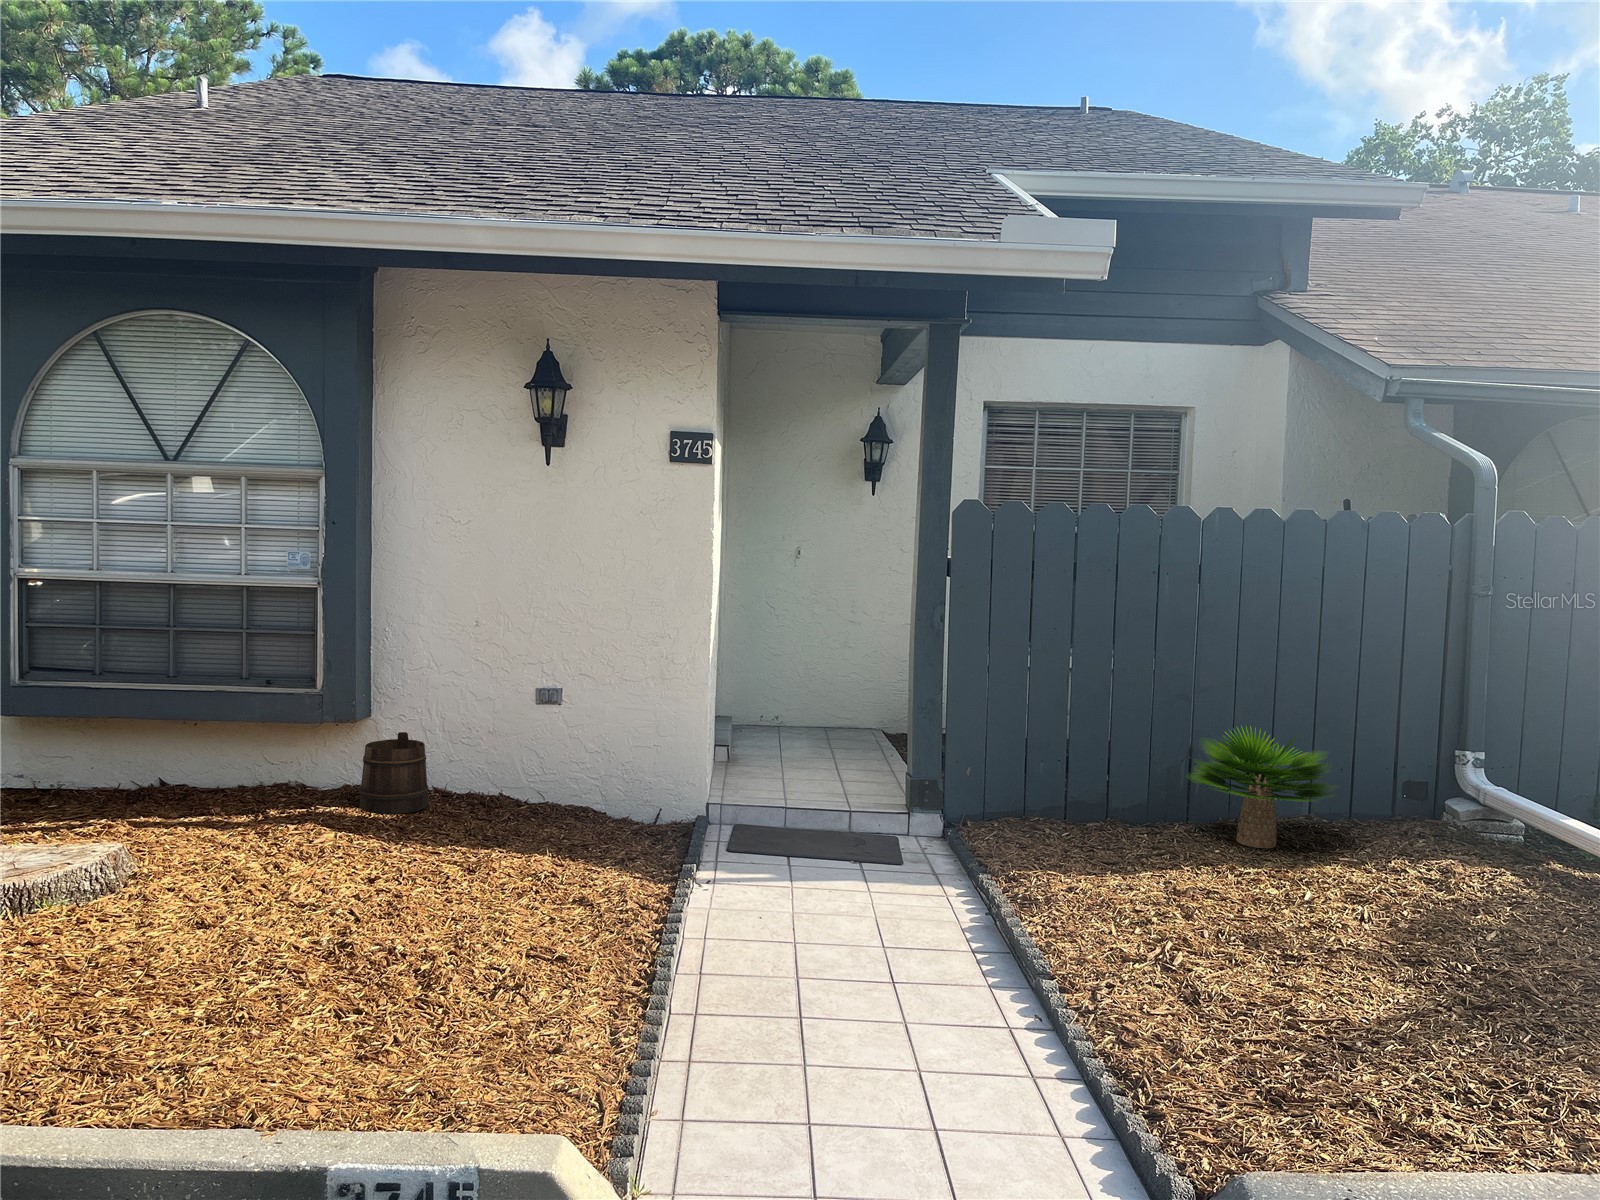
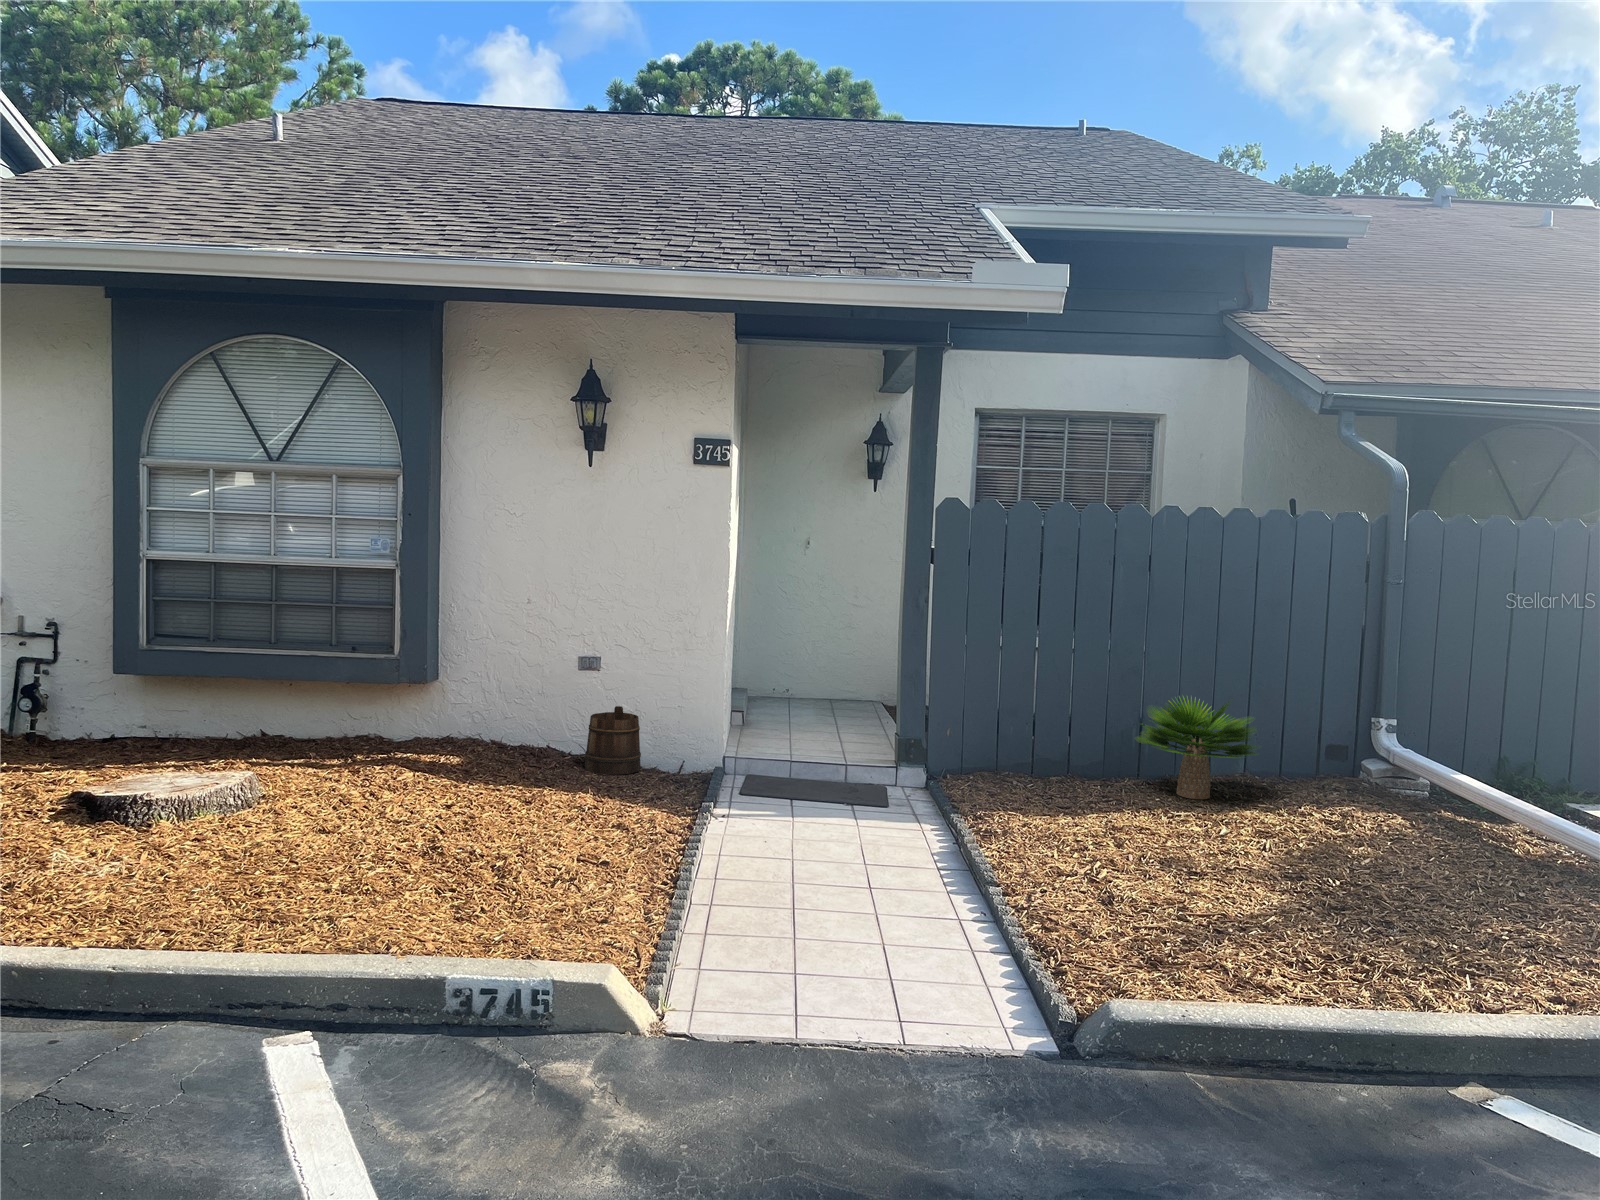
bucket: present [359,732,428,814] -> present [585,706,641,775]

